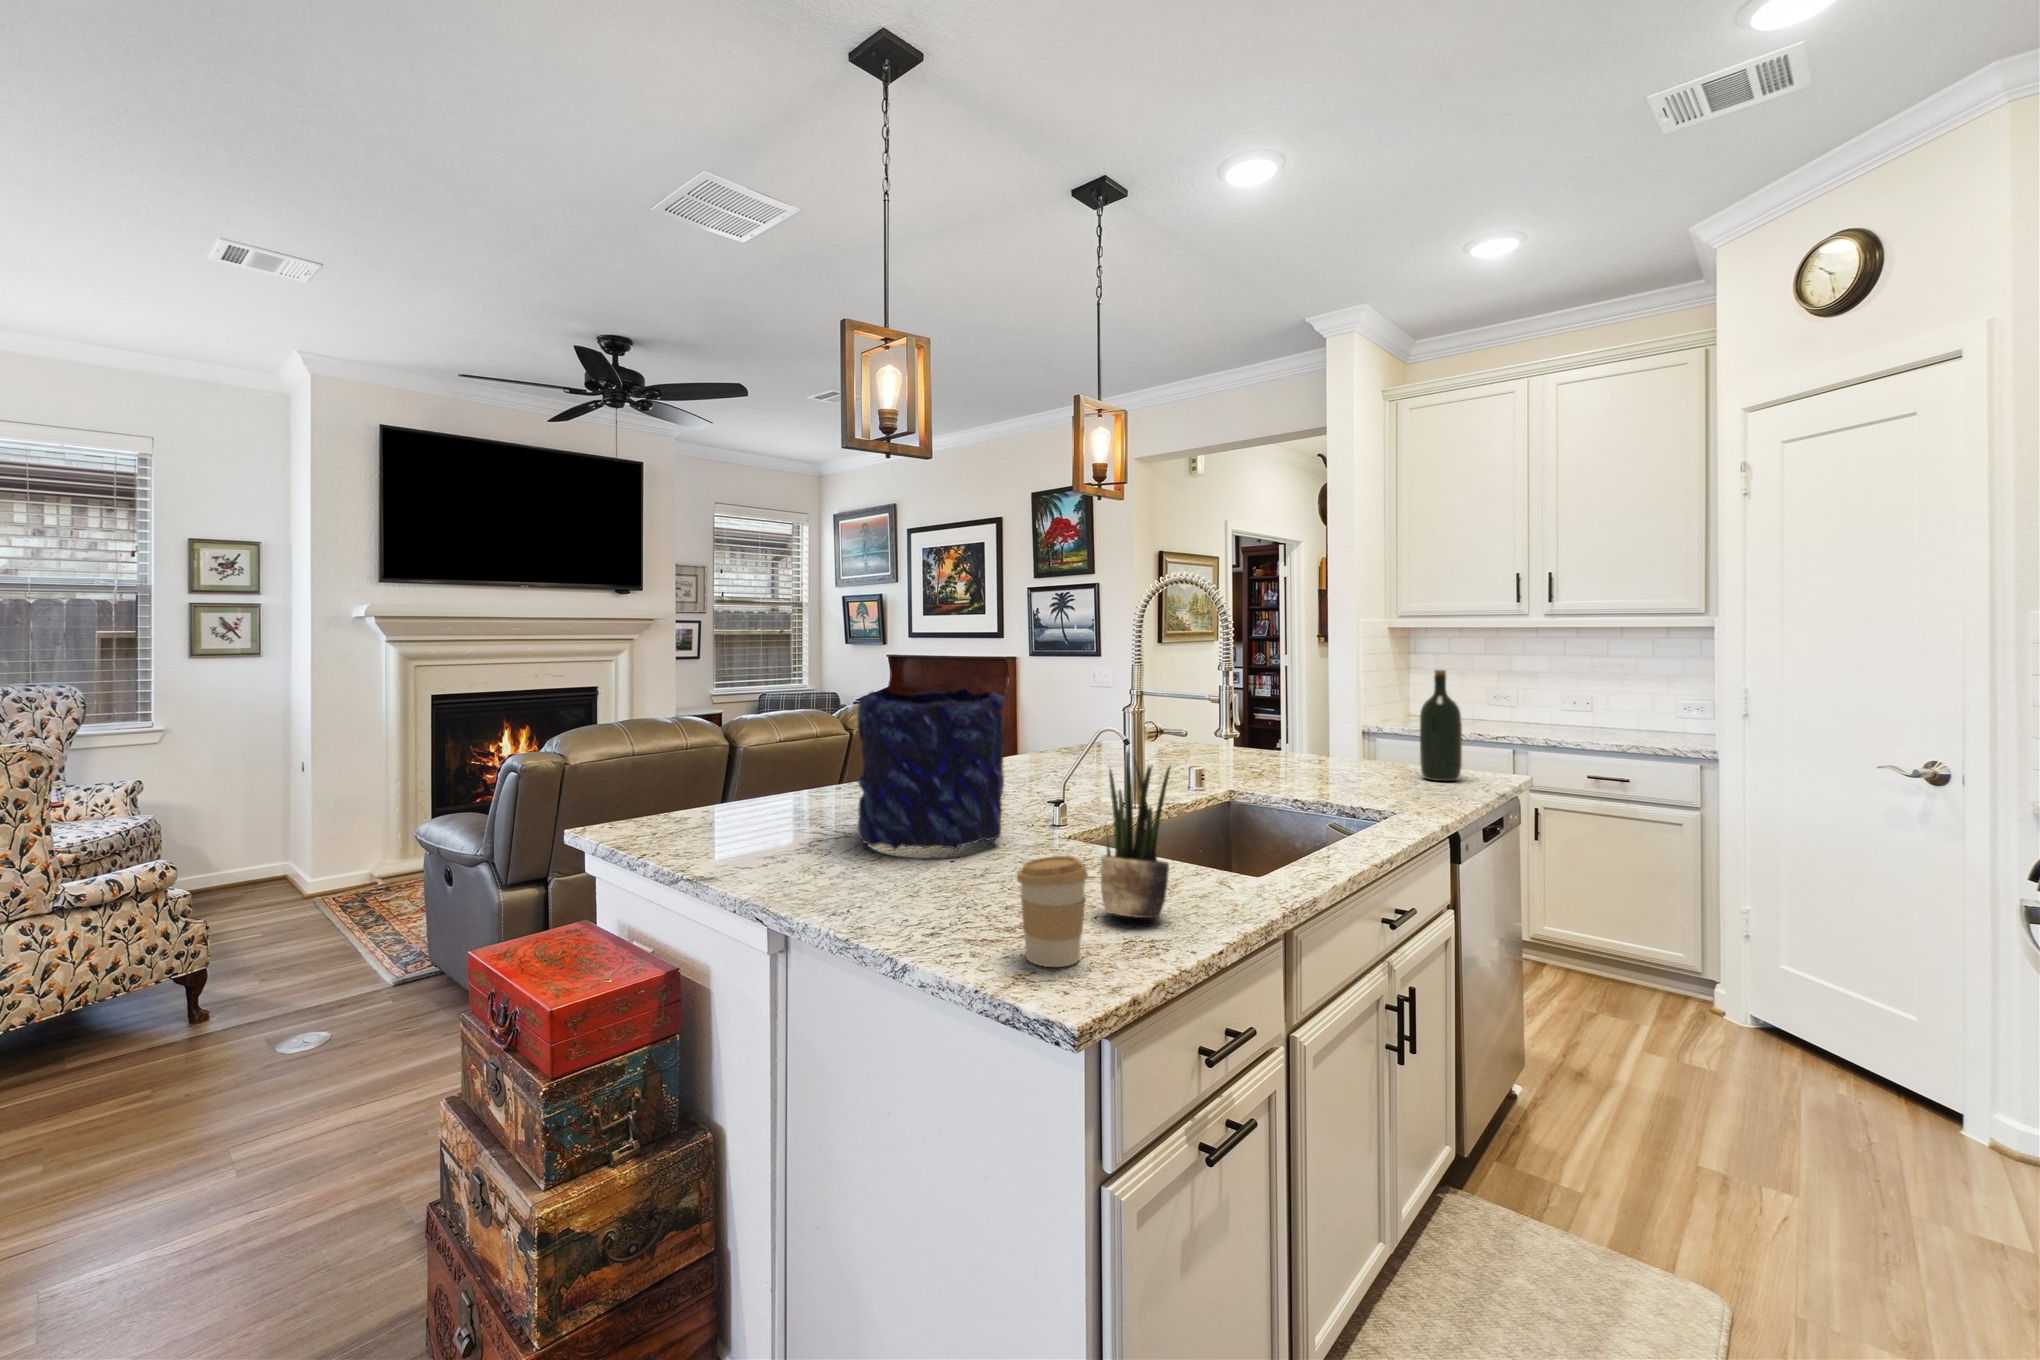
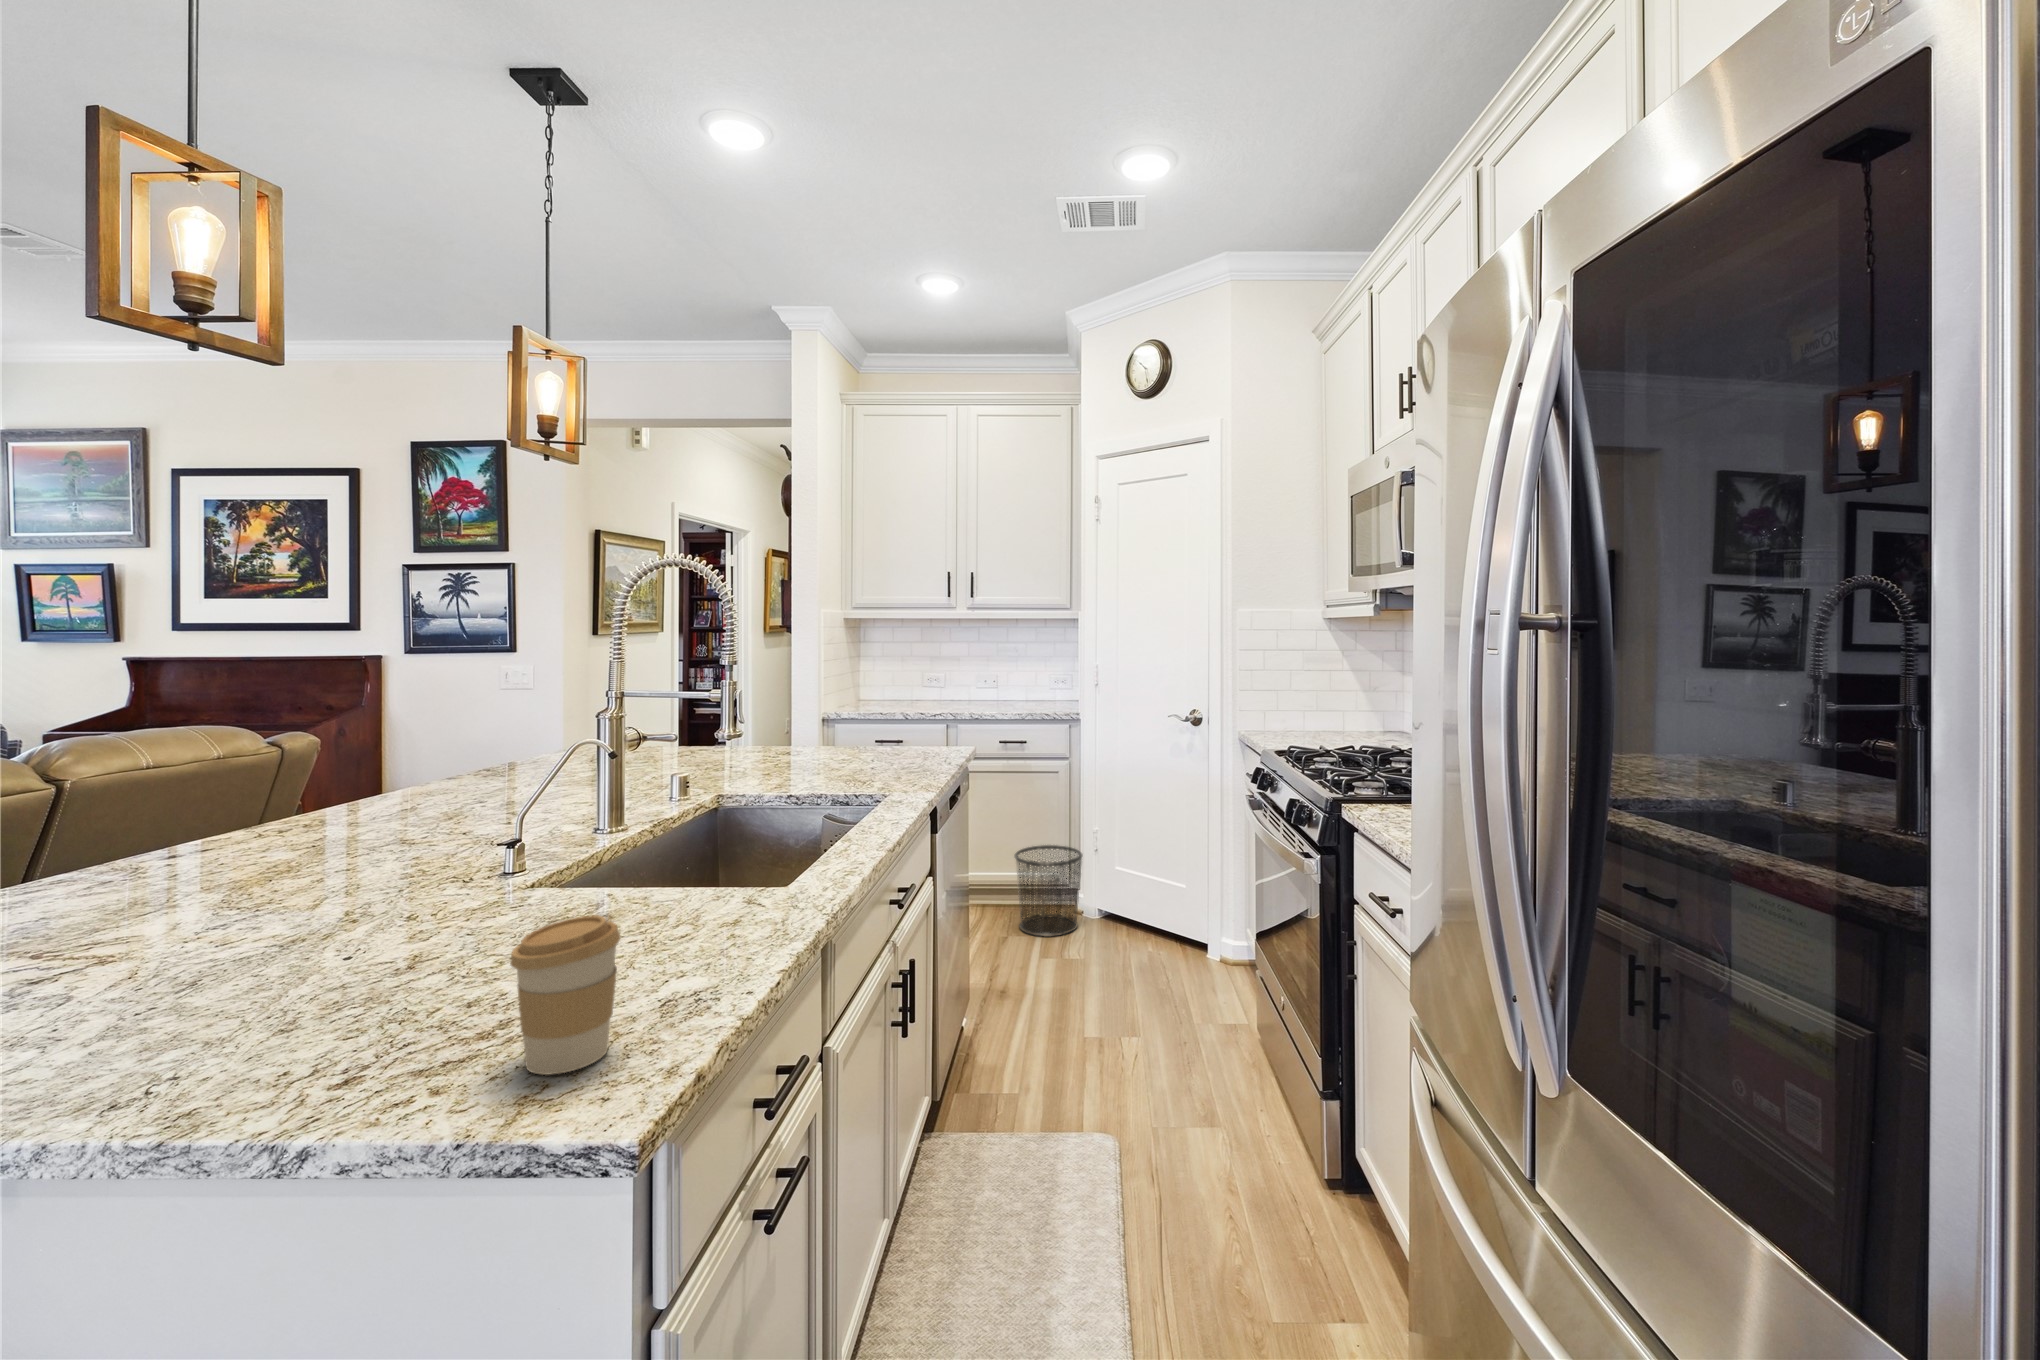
wine bottle: present [1420,670,1462,781] -> none [892,658,927,760]
vase: present [857,689,1004,850] -> none [142,699,434,957]
potted plant: present [1101,751,1171,918] -> none [617,764,708,973]
trash can: none [1611,912,1723,1034] -> present [1014,845,1083,937]

